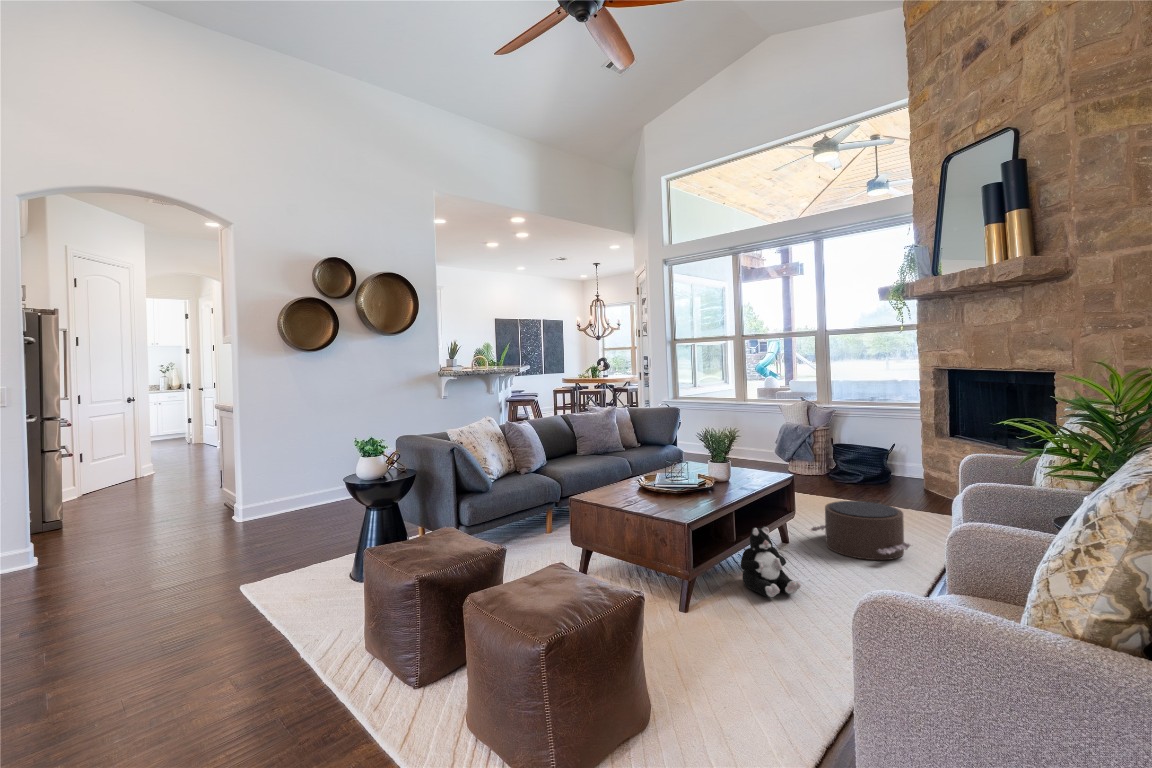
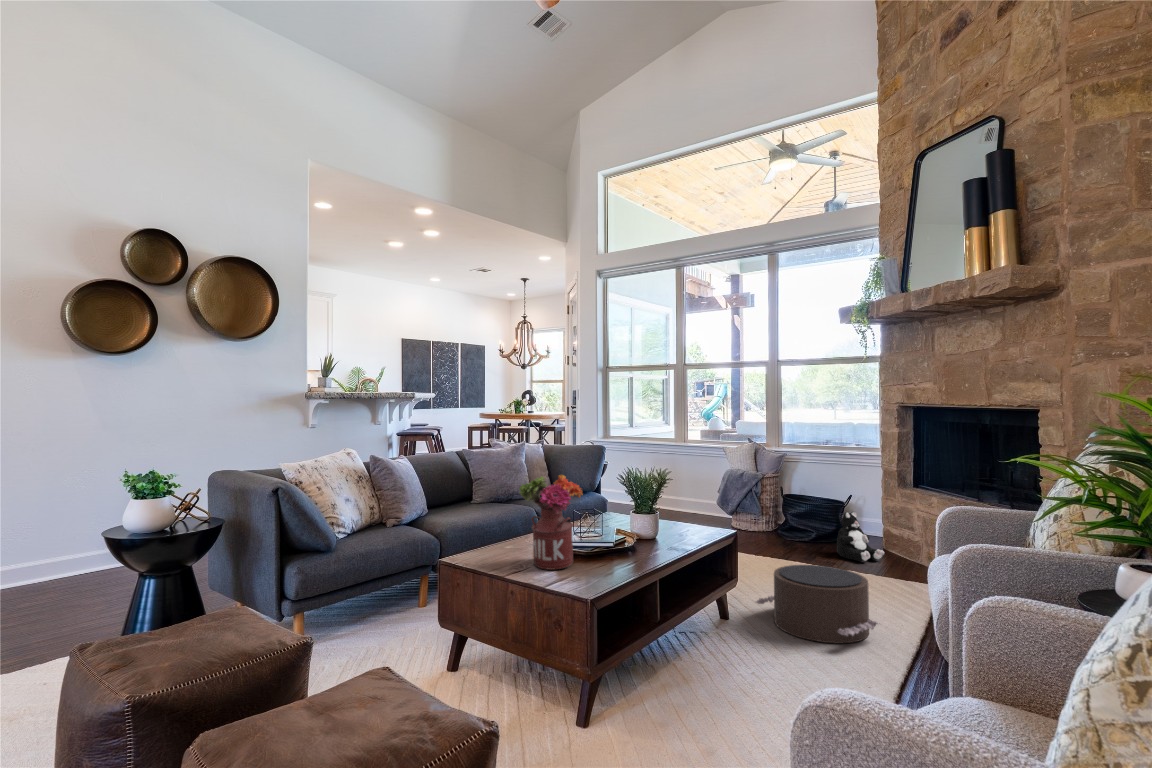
flower arrangement: none [628,436,677,505] -> present [519,475,583,570]
plush toy: present [741,526,801,597] -> present [837,512,884,561]

